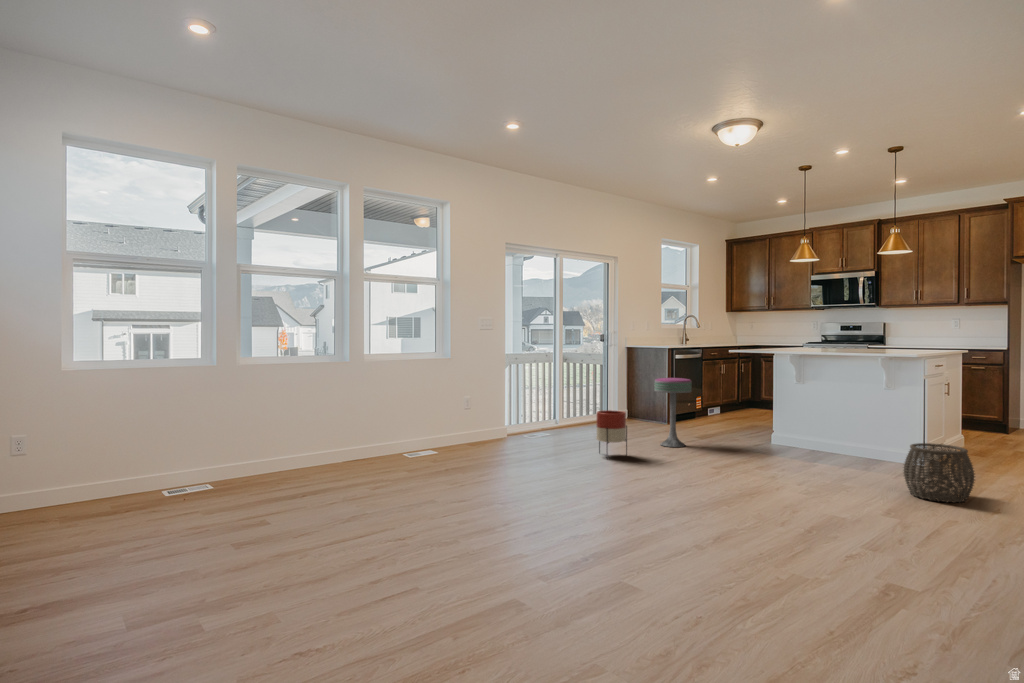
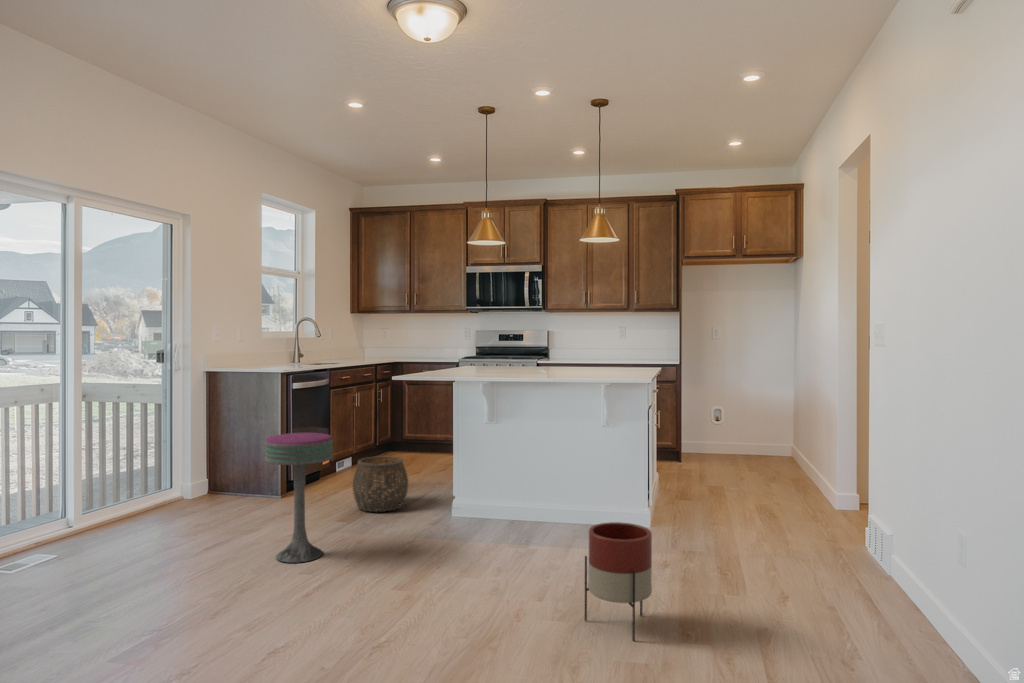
planter: present [596,410,627,457] -> present [585,522,652,641]
woven basket: present [903,443,975,503] -> present [353,456,408,512]

